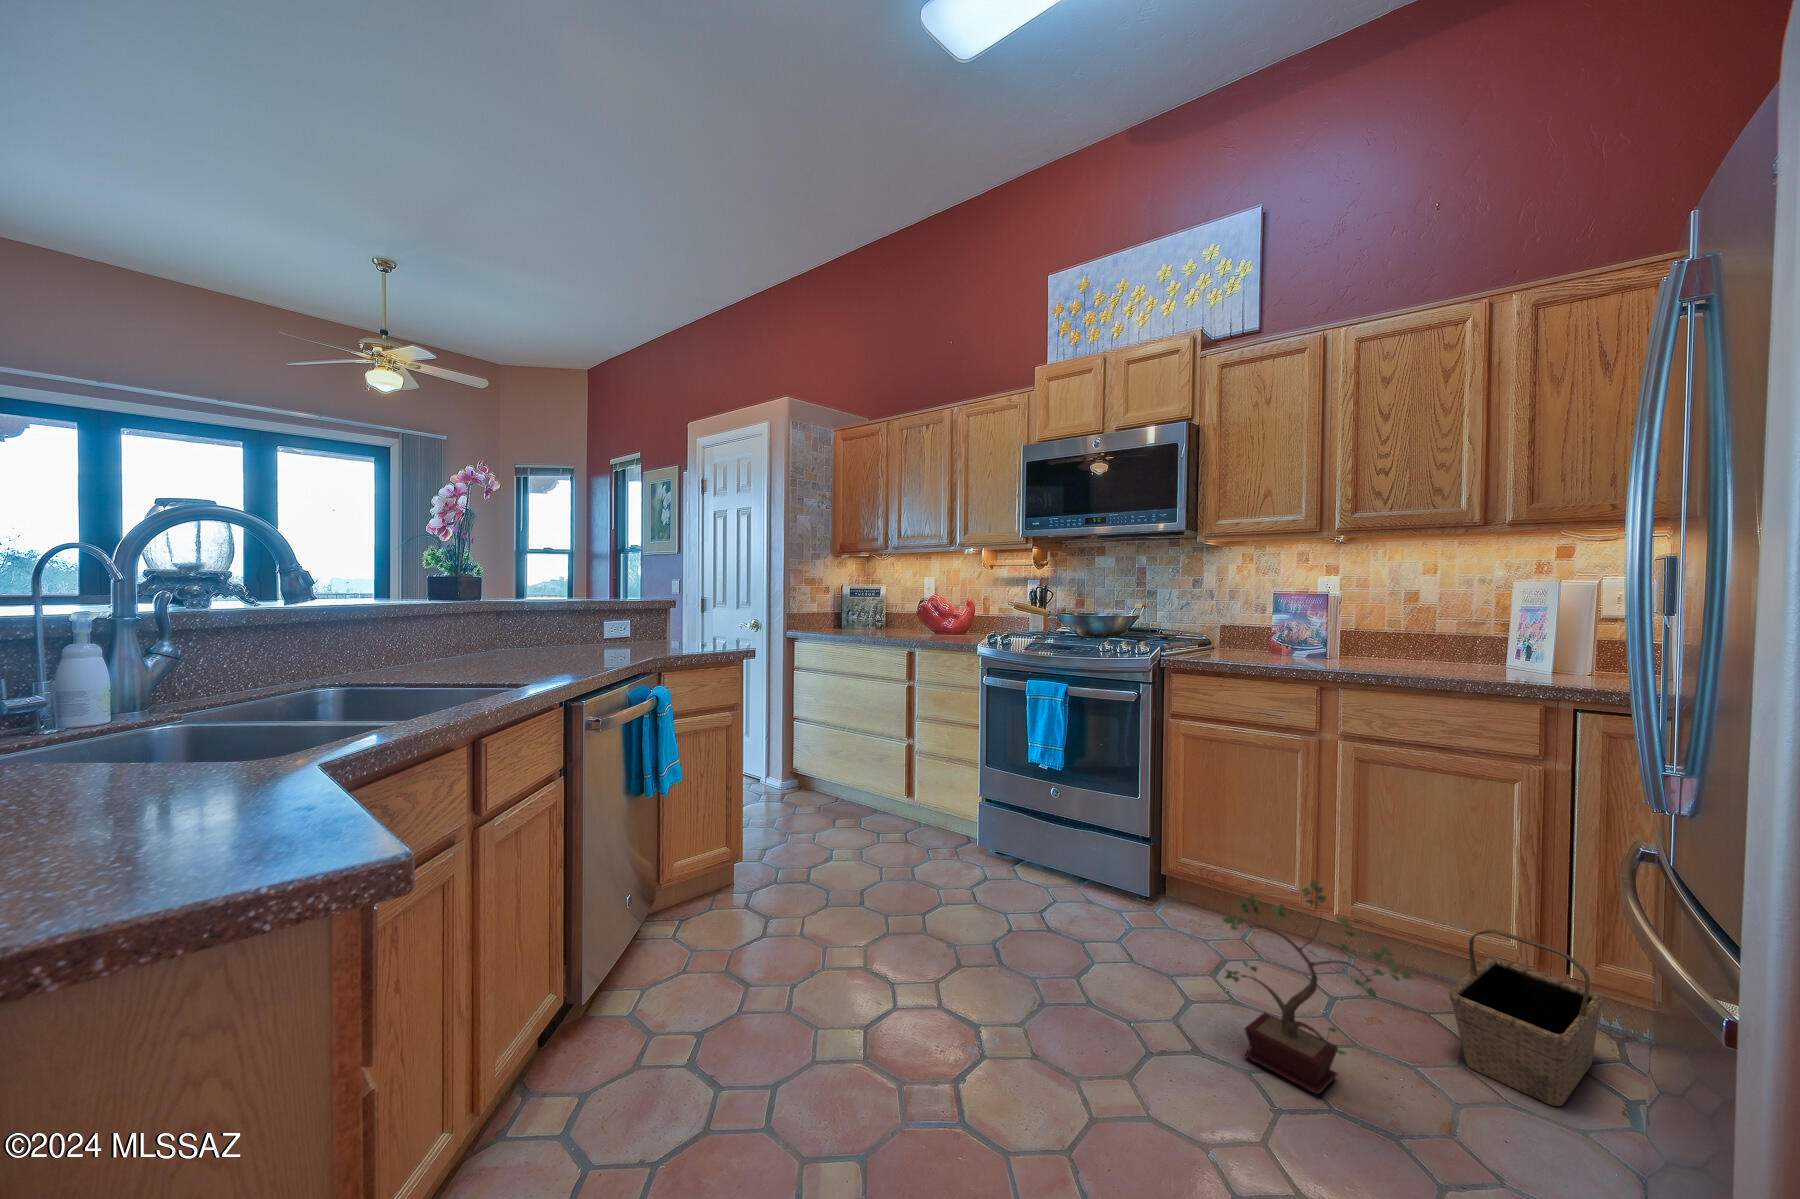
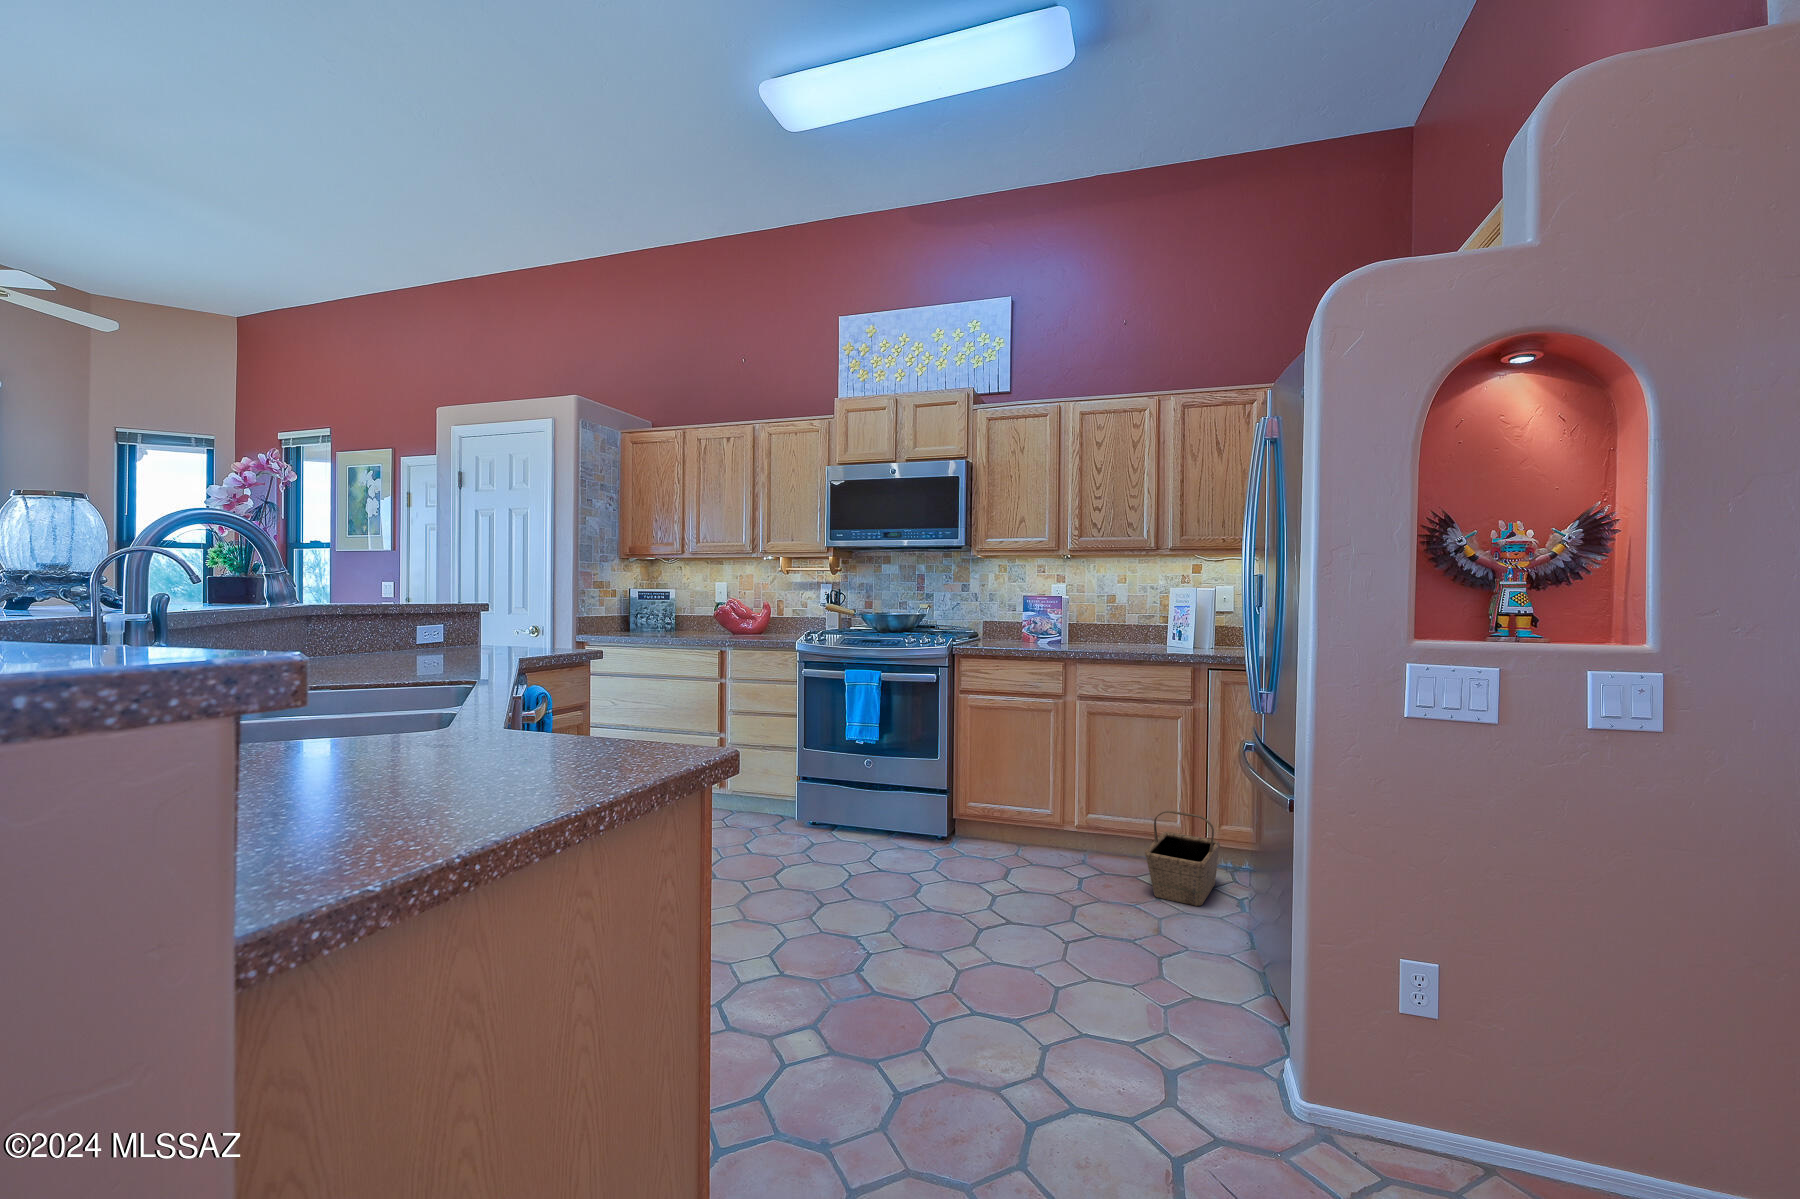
potted plant: present [1223,880,1412,1094] -> none [1017,787,1134,924]

